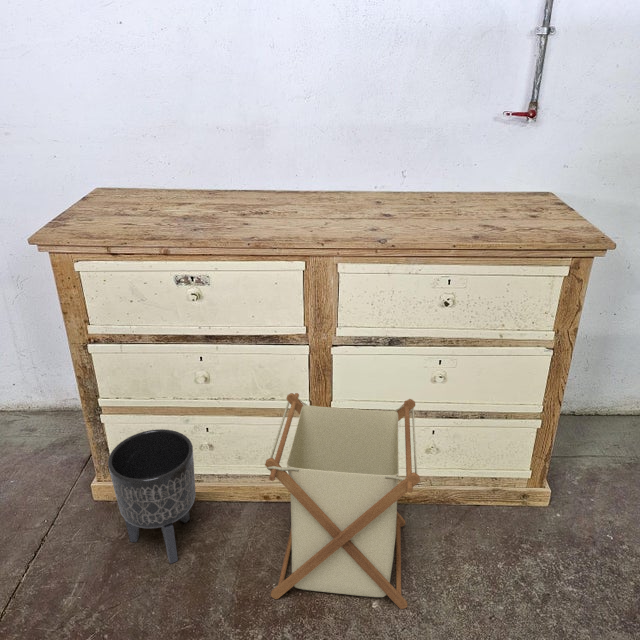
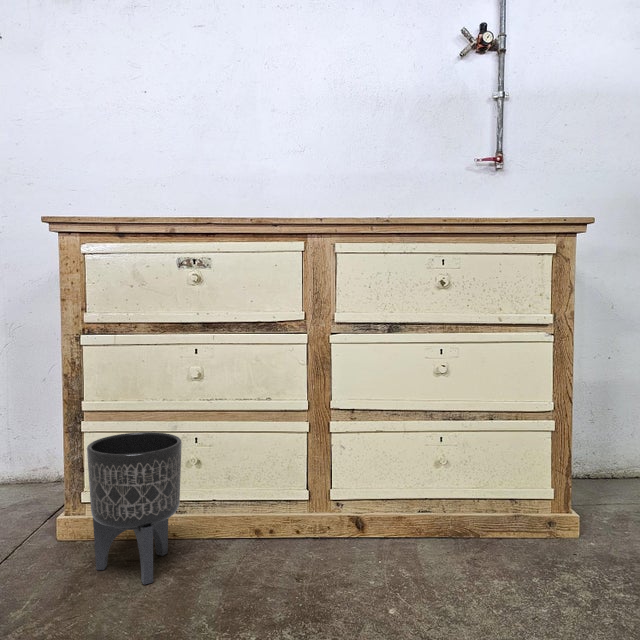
laundry basket: present [265,393,420,609] -> none [266,384,433,612]

